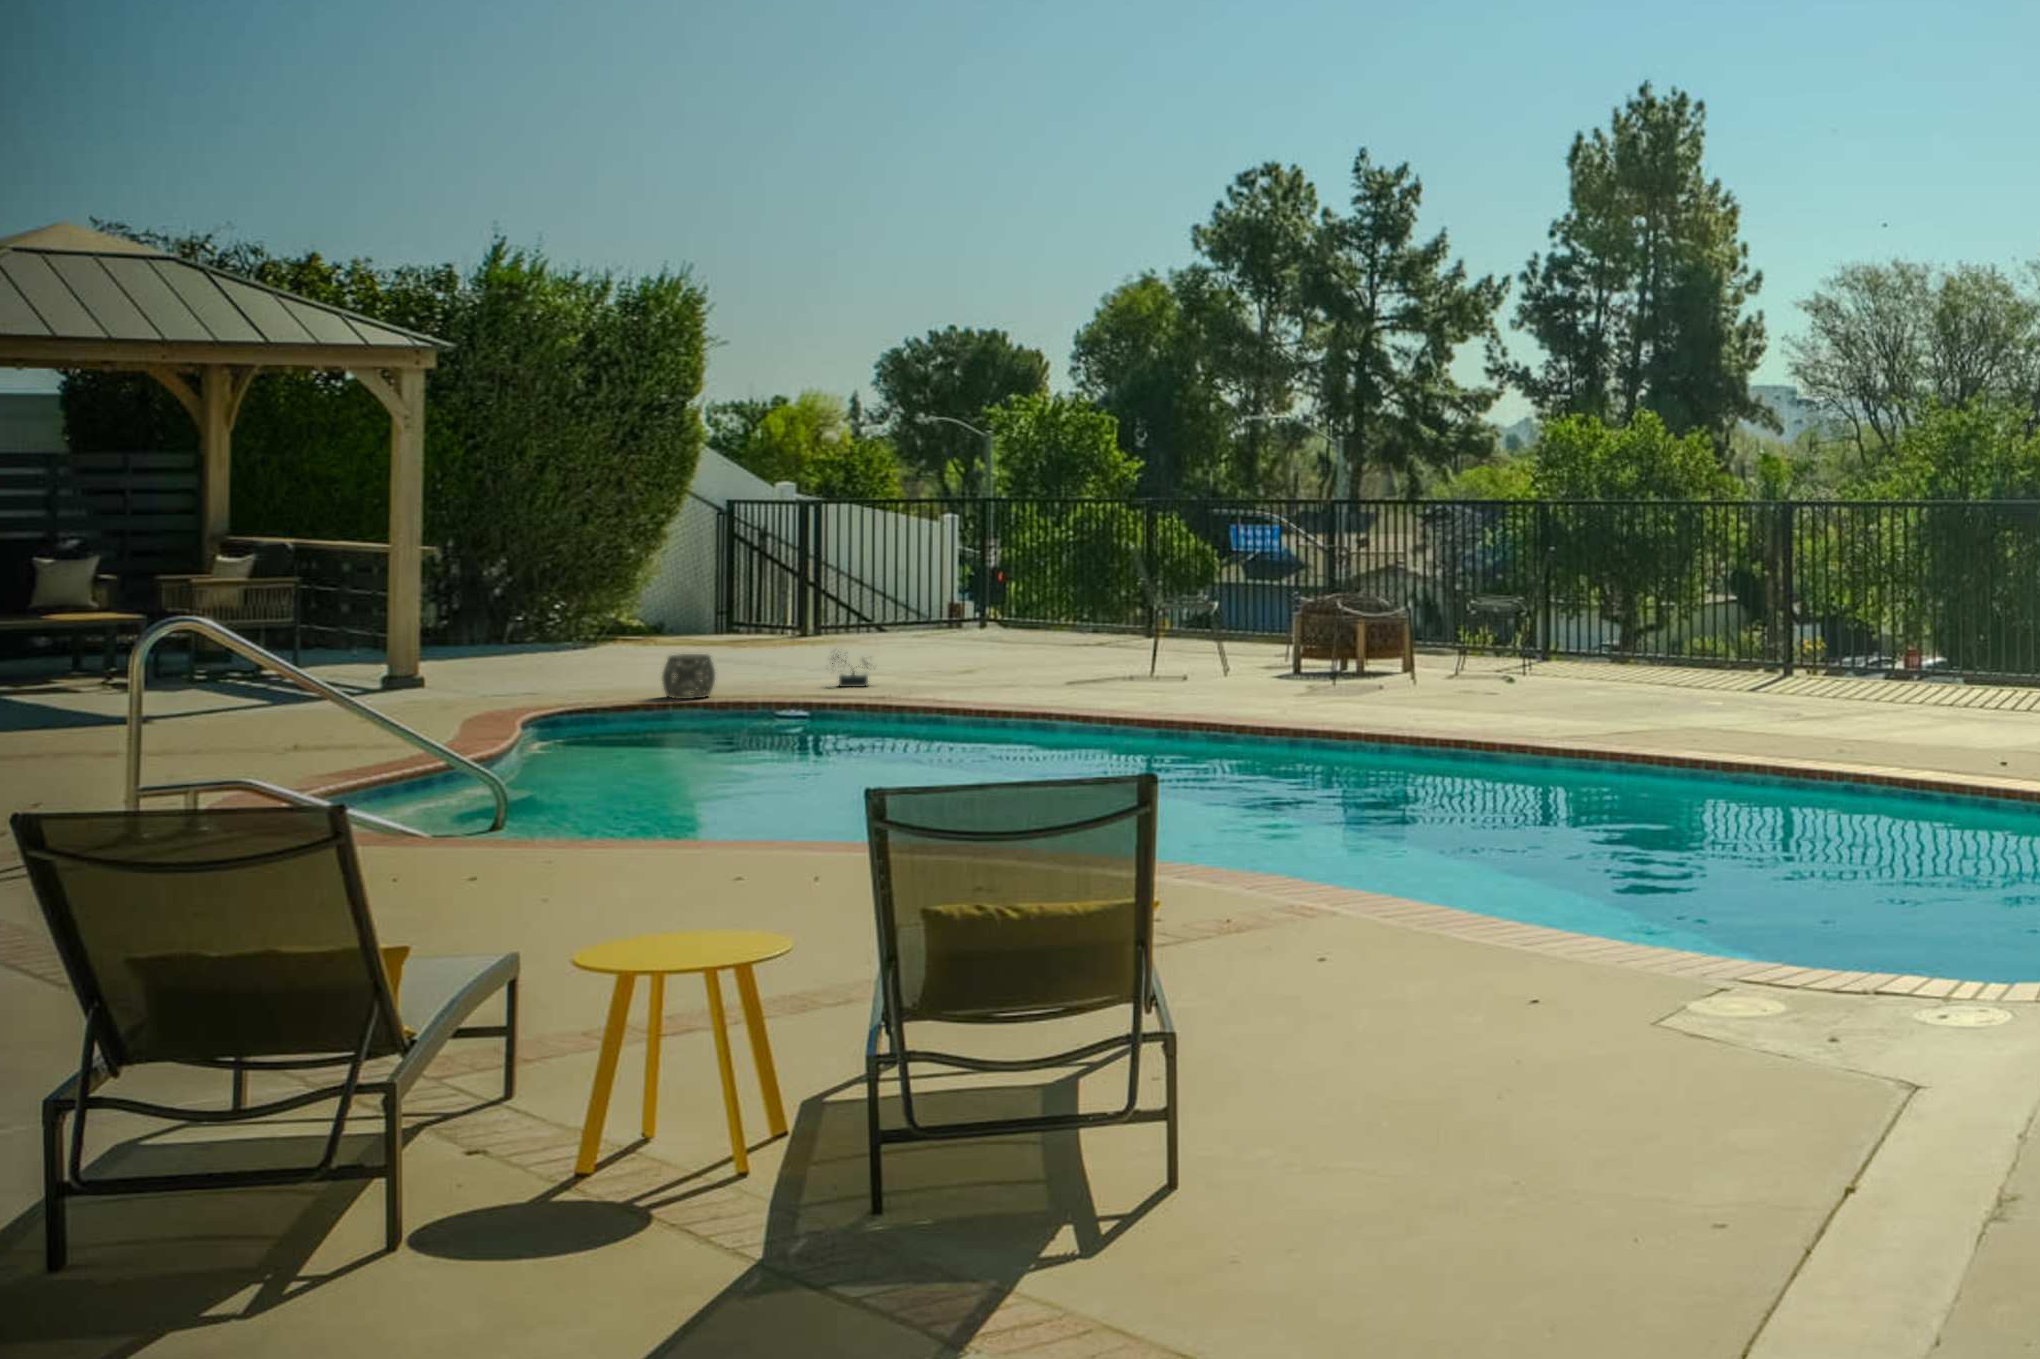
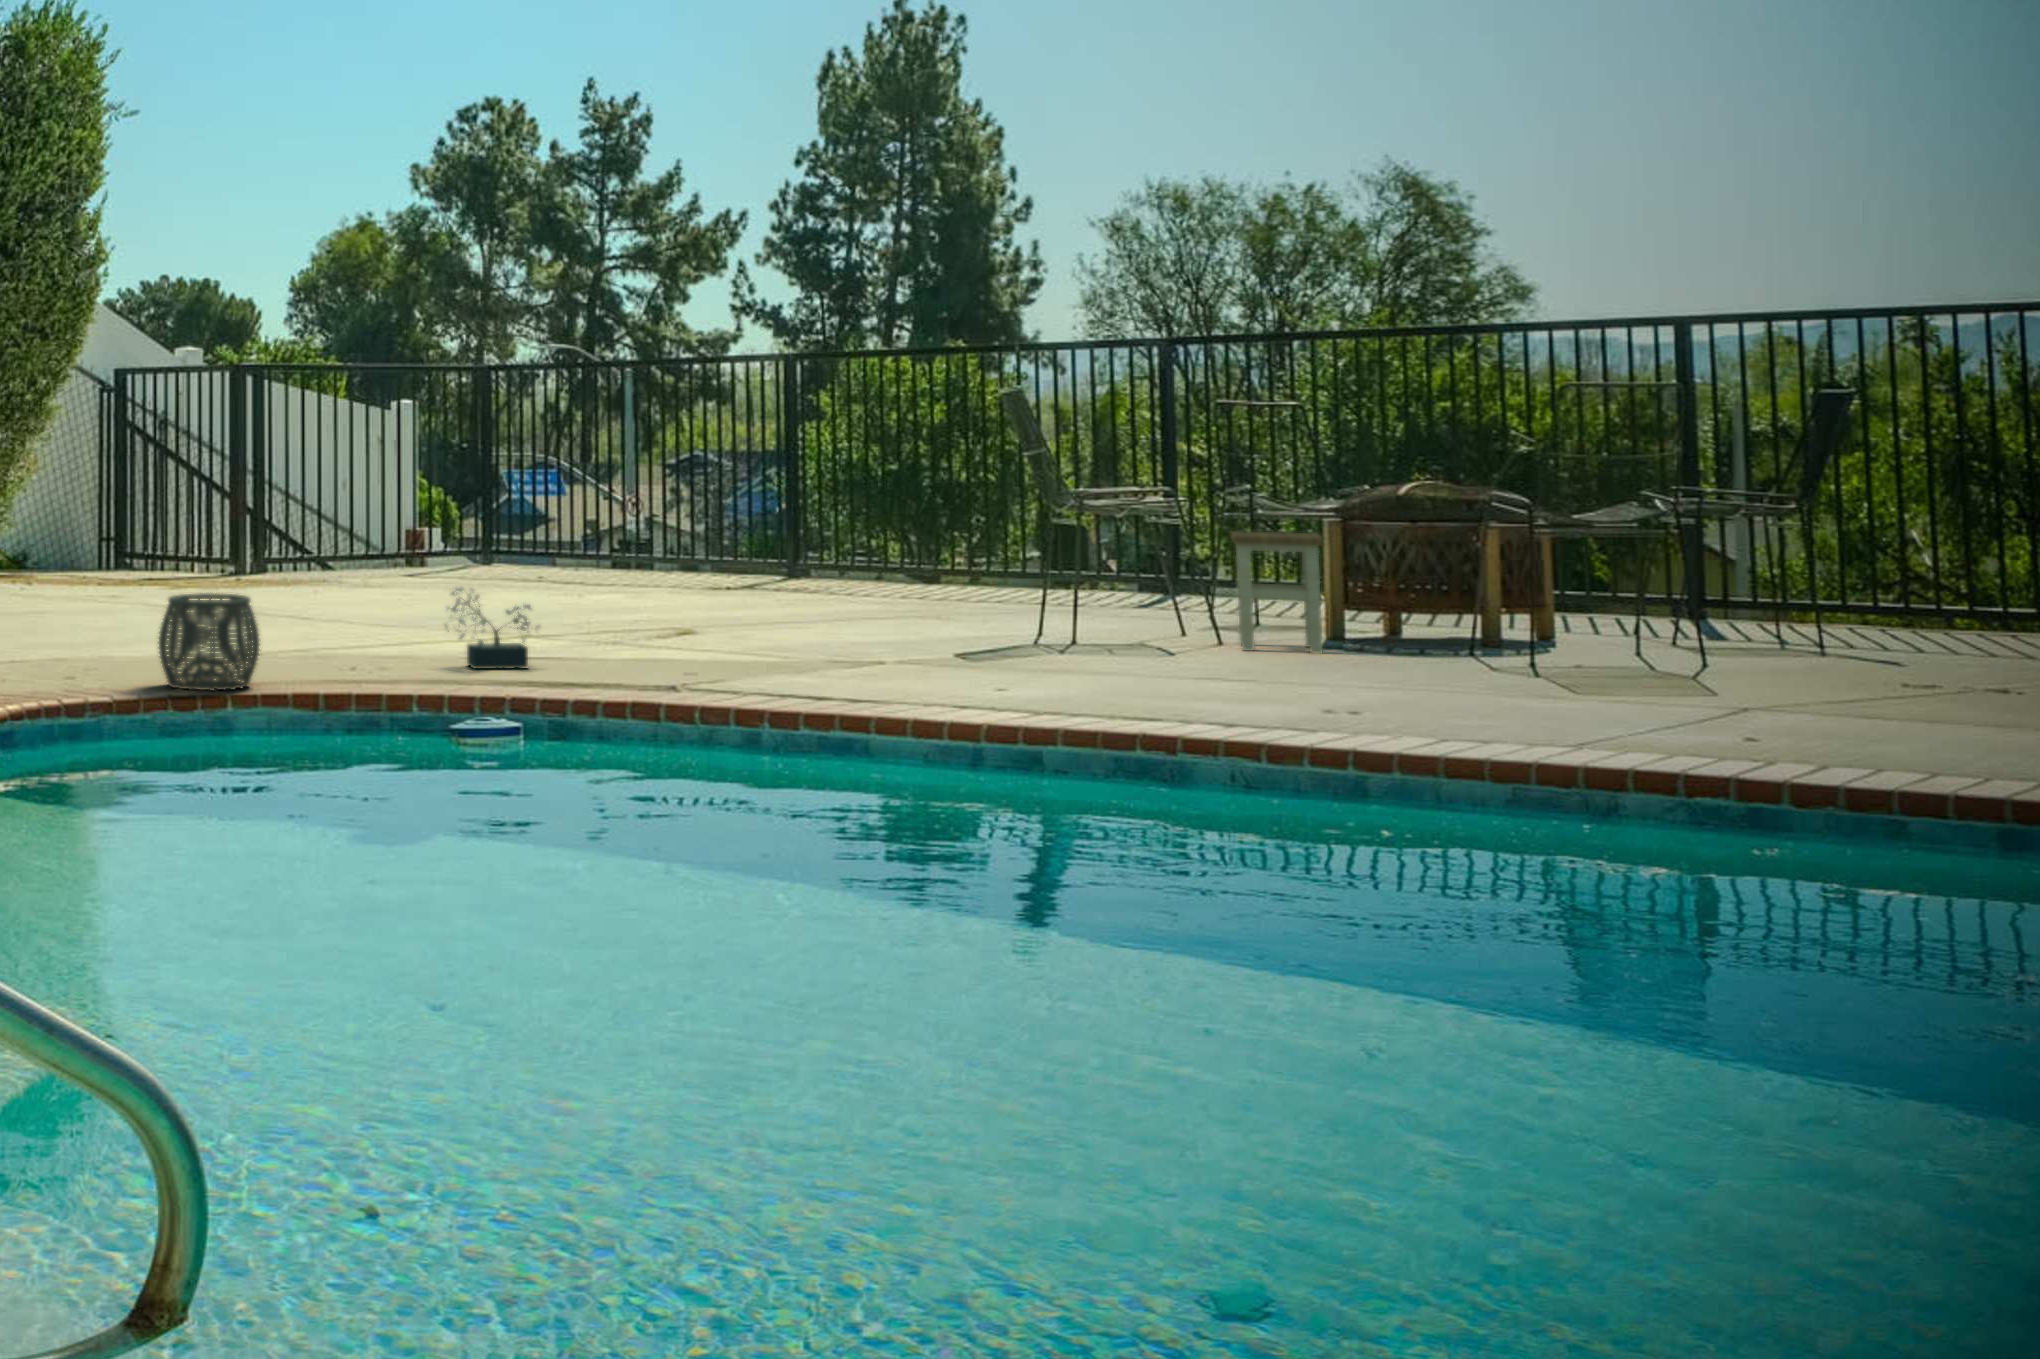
stool: none [1250,615,1300,673] -> present [1231,531,1324,654]

